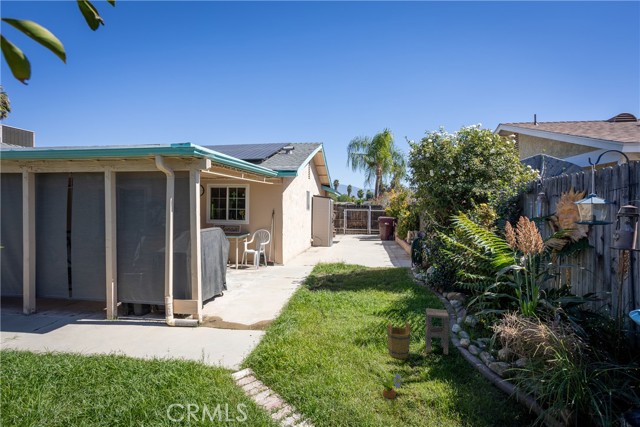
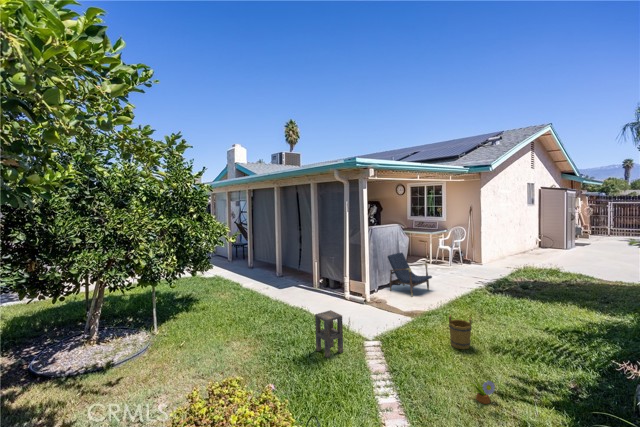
lounge chair: none [214,259,262,308] -> present [388,252,432,297]
side table: present [425,308,449,354] -> present [315,310,343,358]
bucket: present [386,322,411,359] -> present [449,315,472,349]

